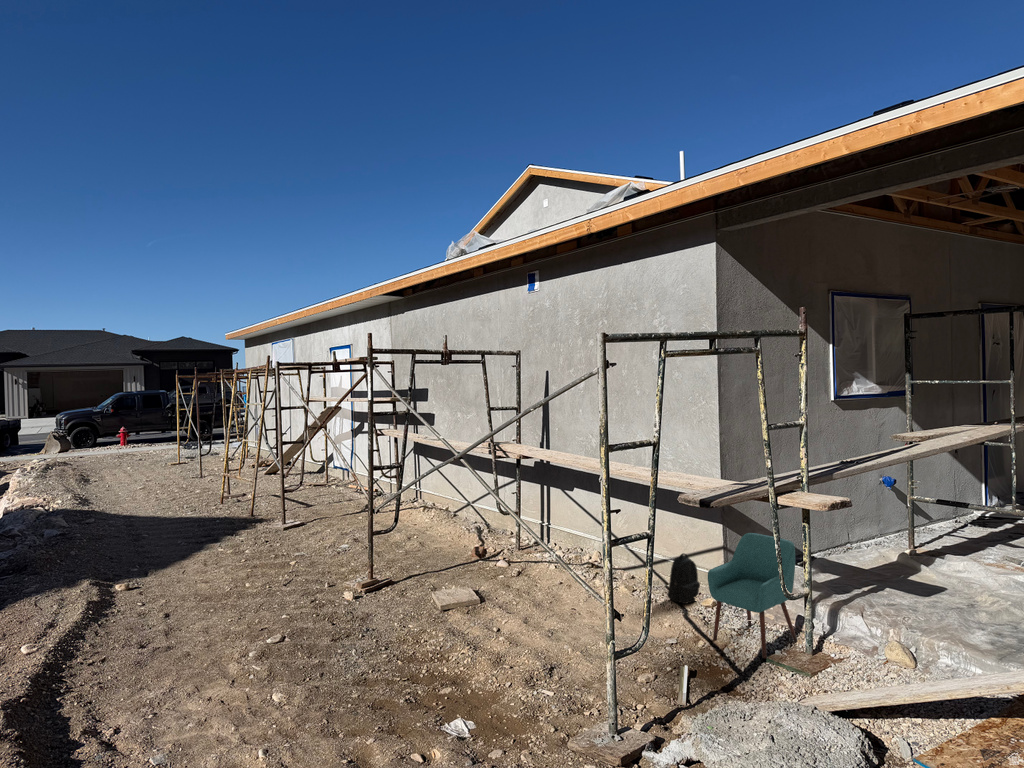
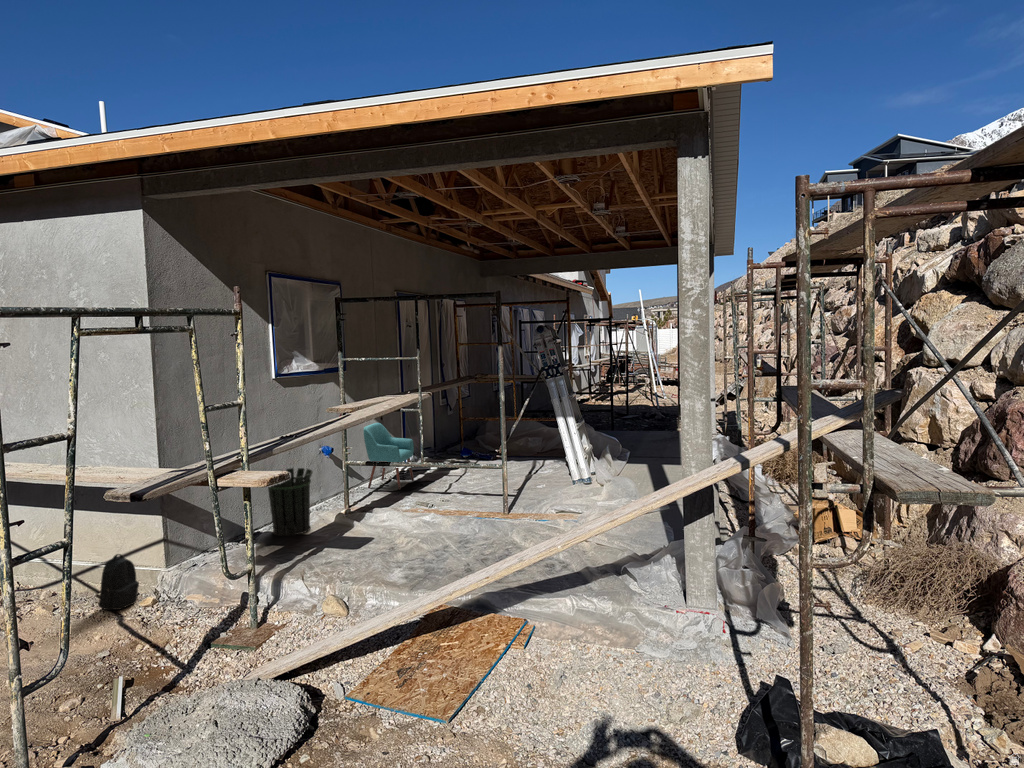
waste bin: none [817,496,873,569] -> present [268,468,313,536]
chair: present [708,533,797,658] -> present [364,423,414,490]

